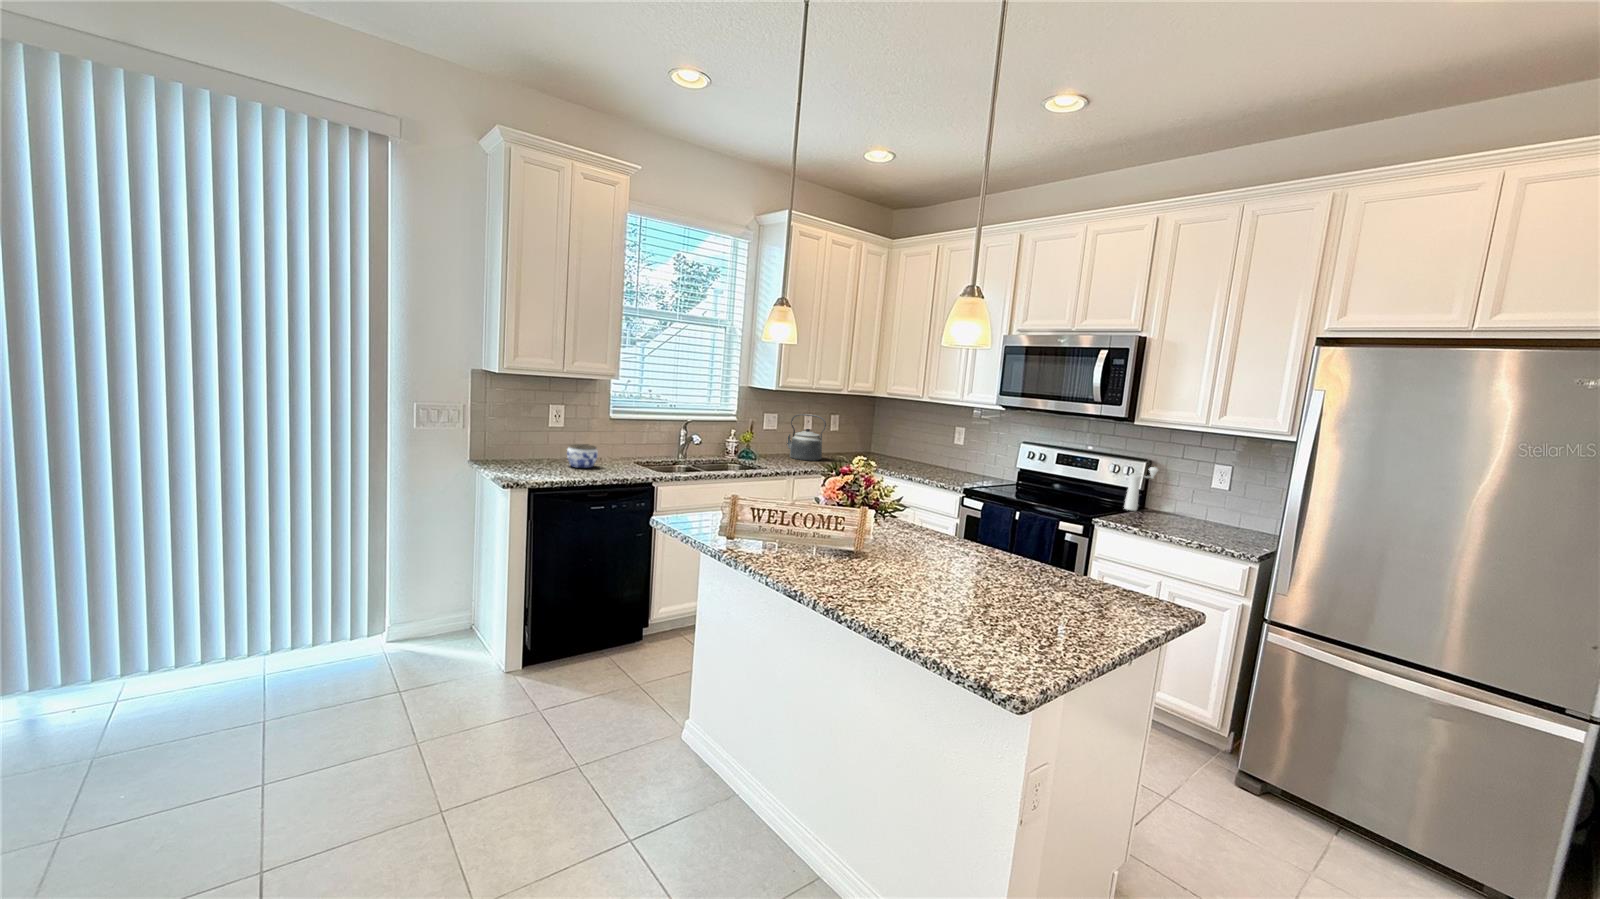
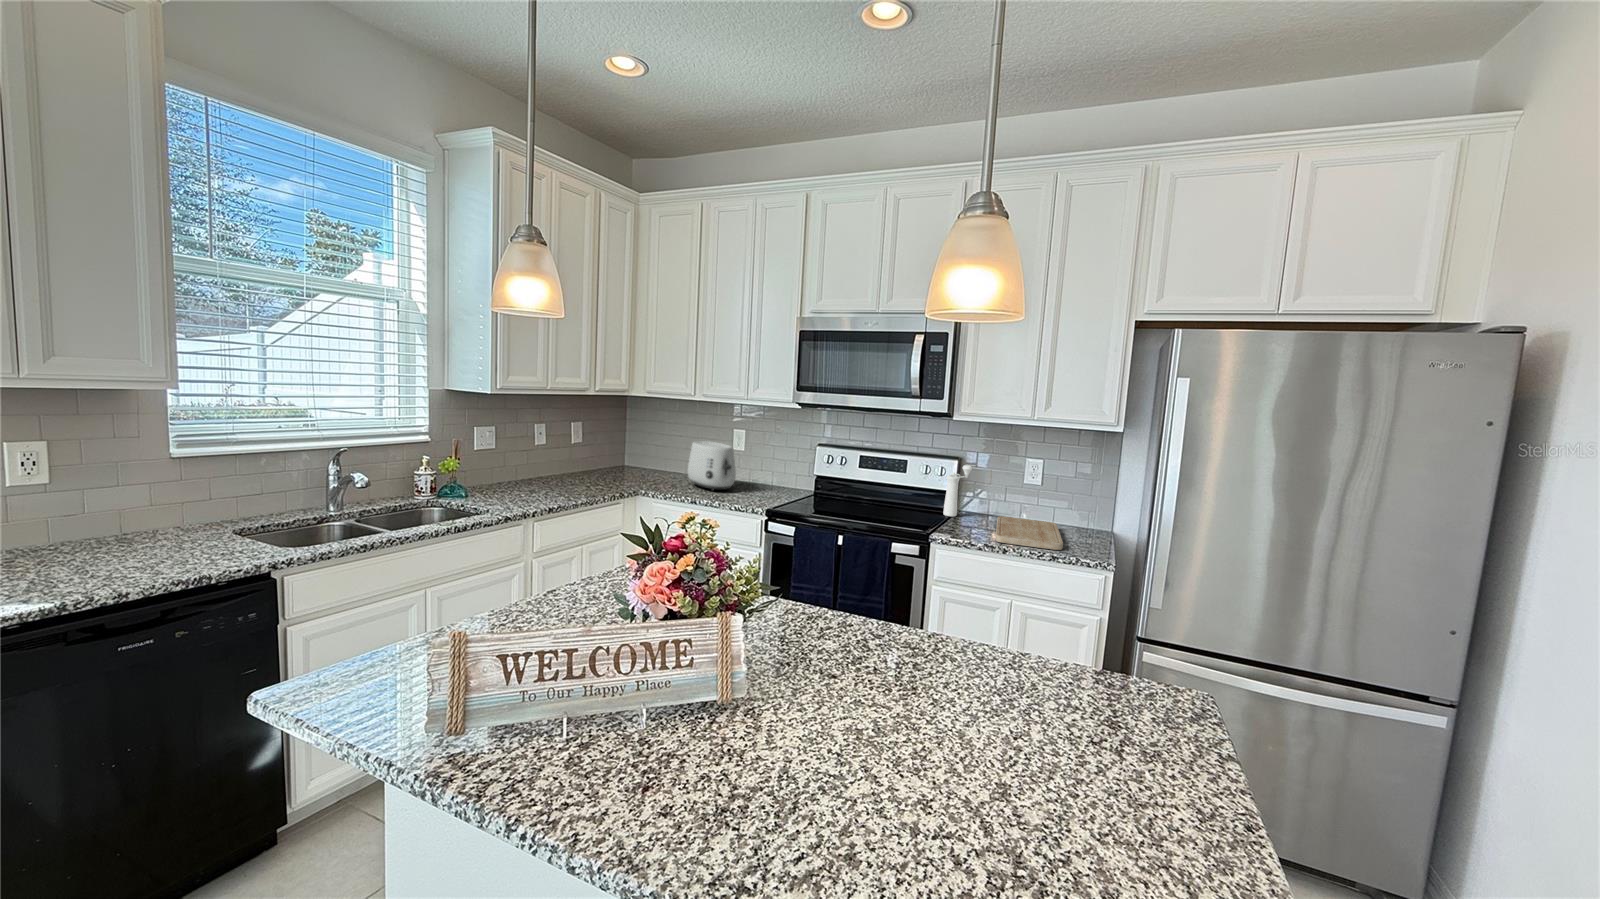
kettle: present [787,414,826,461] -> none [505,424,566,488]
toaster: none [913,434,949,474] -> present [688,441,736,491]
jar: present [567,444,598,468] -> none [54,515,138,566]
cutting board: none [1153,514,1233,541] -> present [996,516,1063,550]

